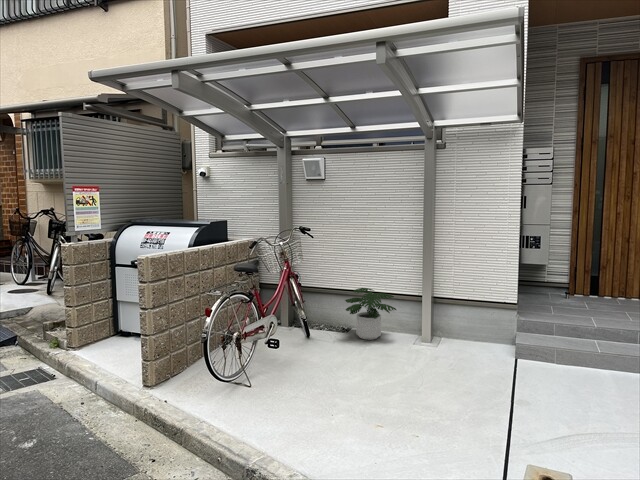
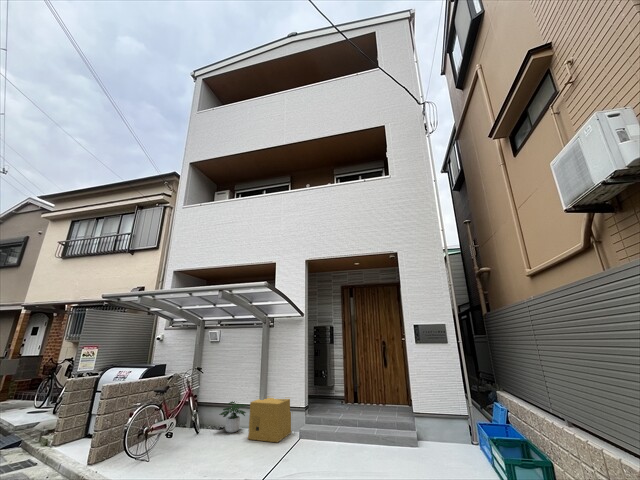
cardboard box: none [414,282,491,365] -> present [248,396,292,442]

